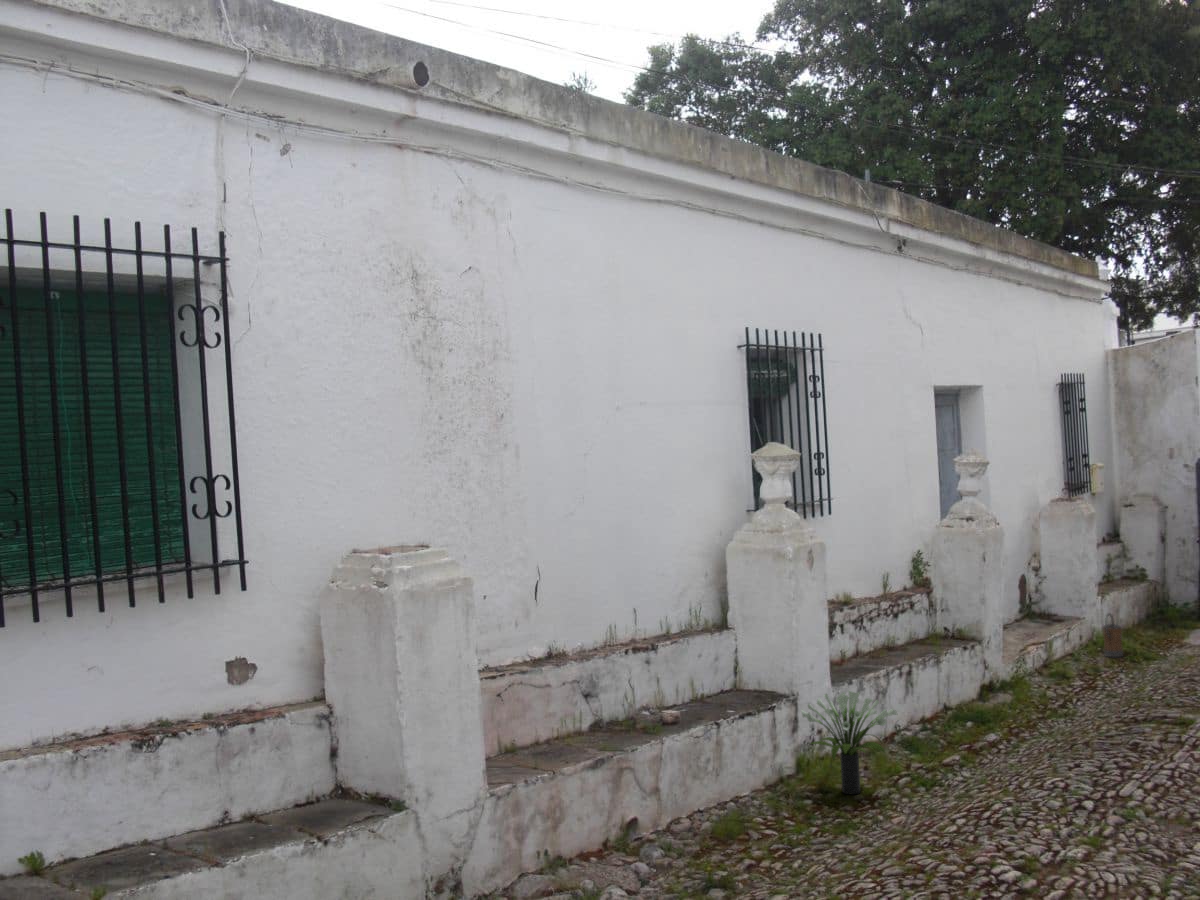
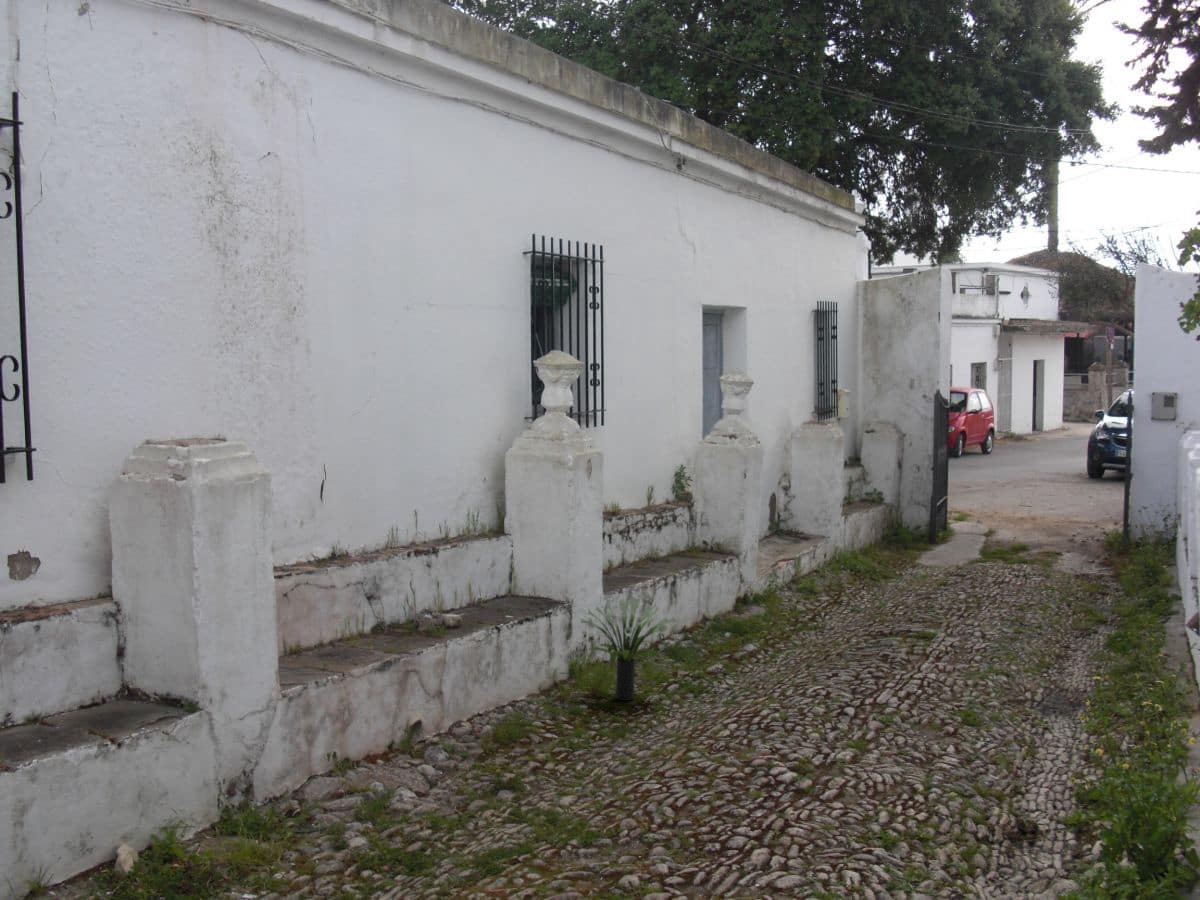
watering can: present [1103,614,1123,657] -> none [843,534,861,577]

